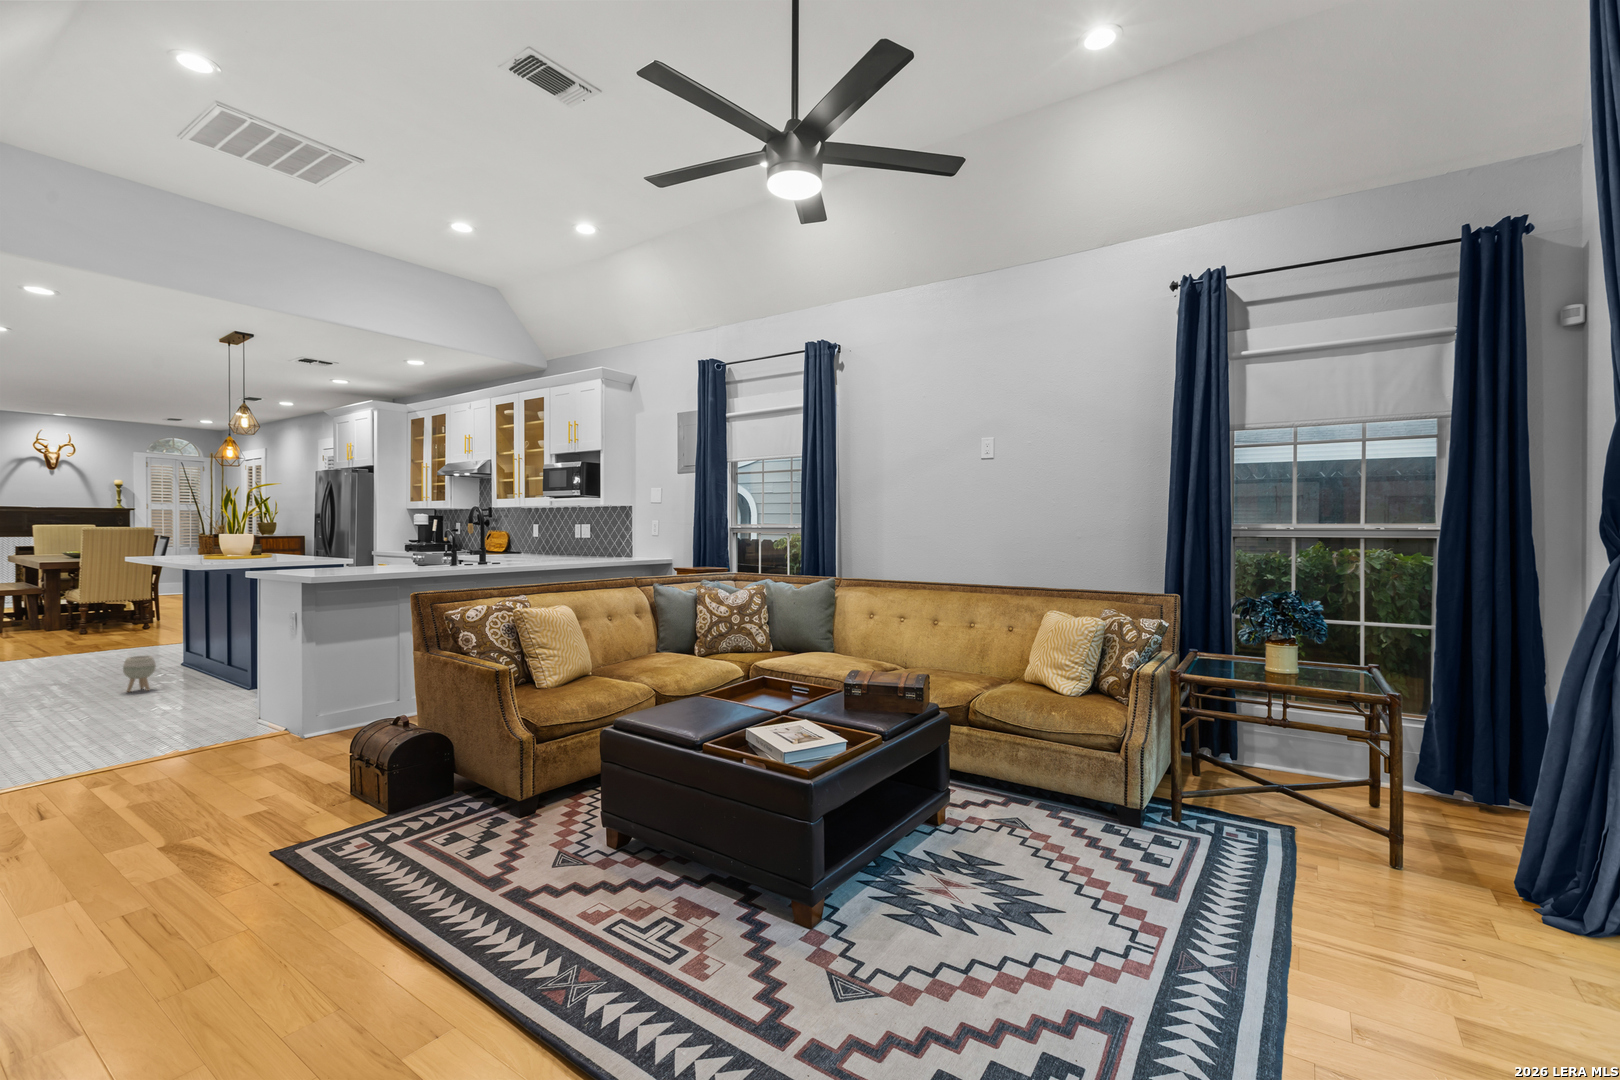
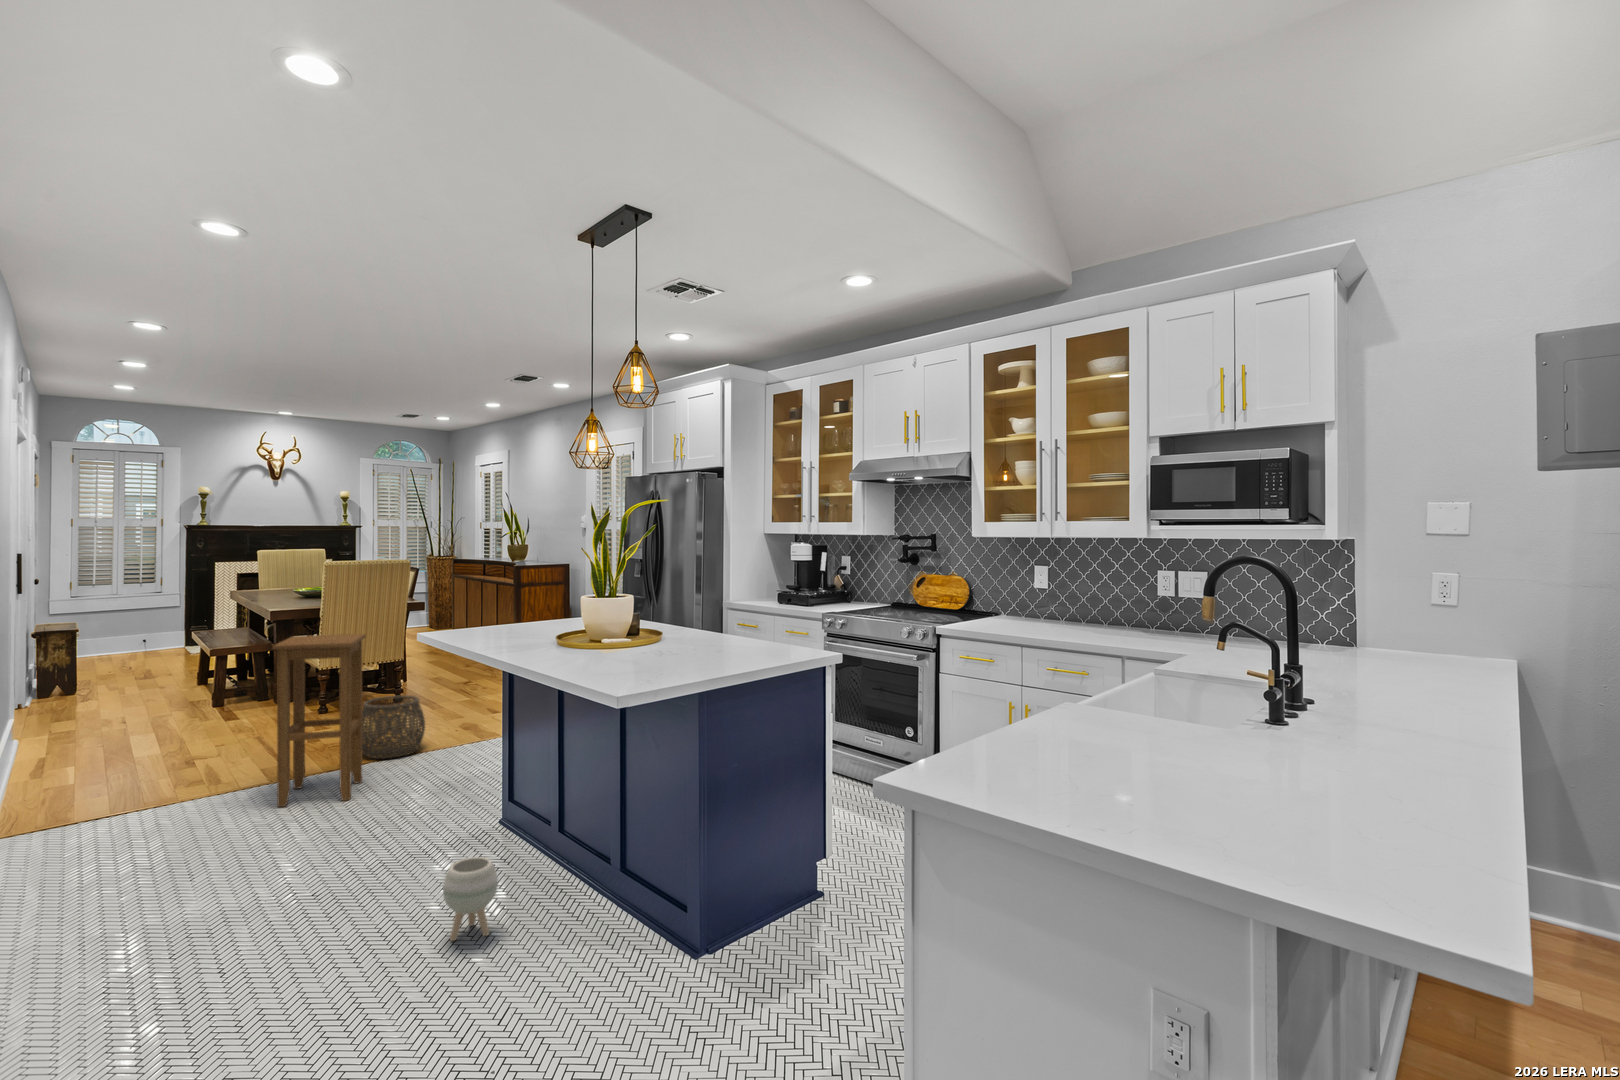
stool: none [33,564,103,664] -> present [272,634,366,807]
woven basket: none [100,610,154,648] -> present [362,695,425,759]

